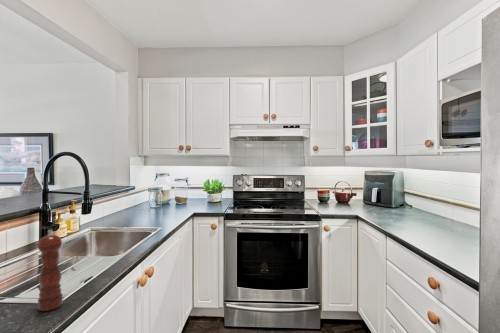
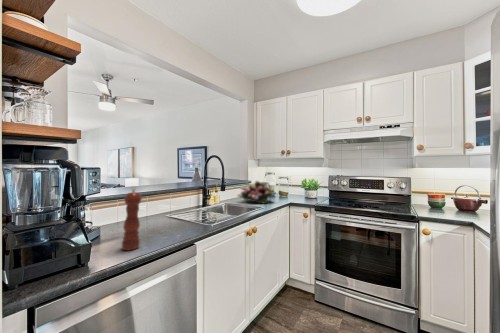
flower arrangement: none [128,187,178,216] -> present [237,181,274,204]

